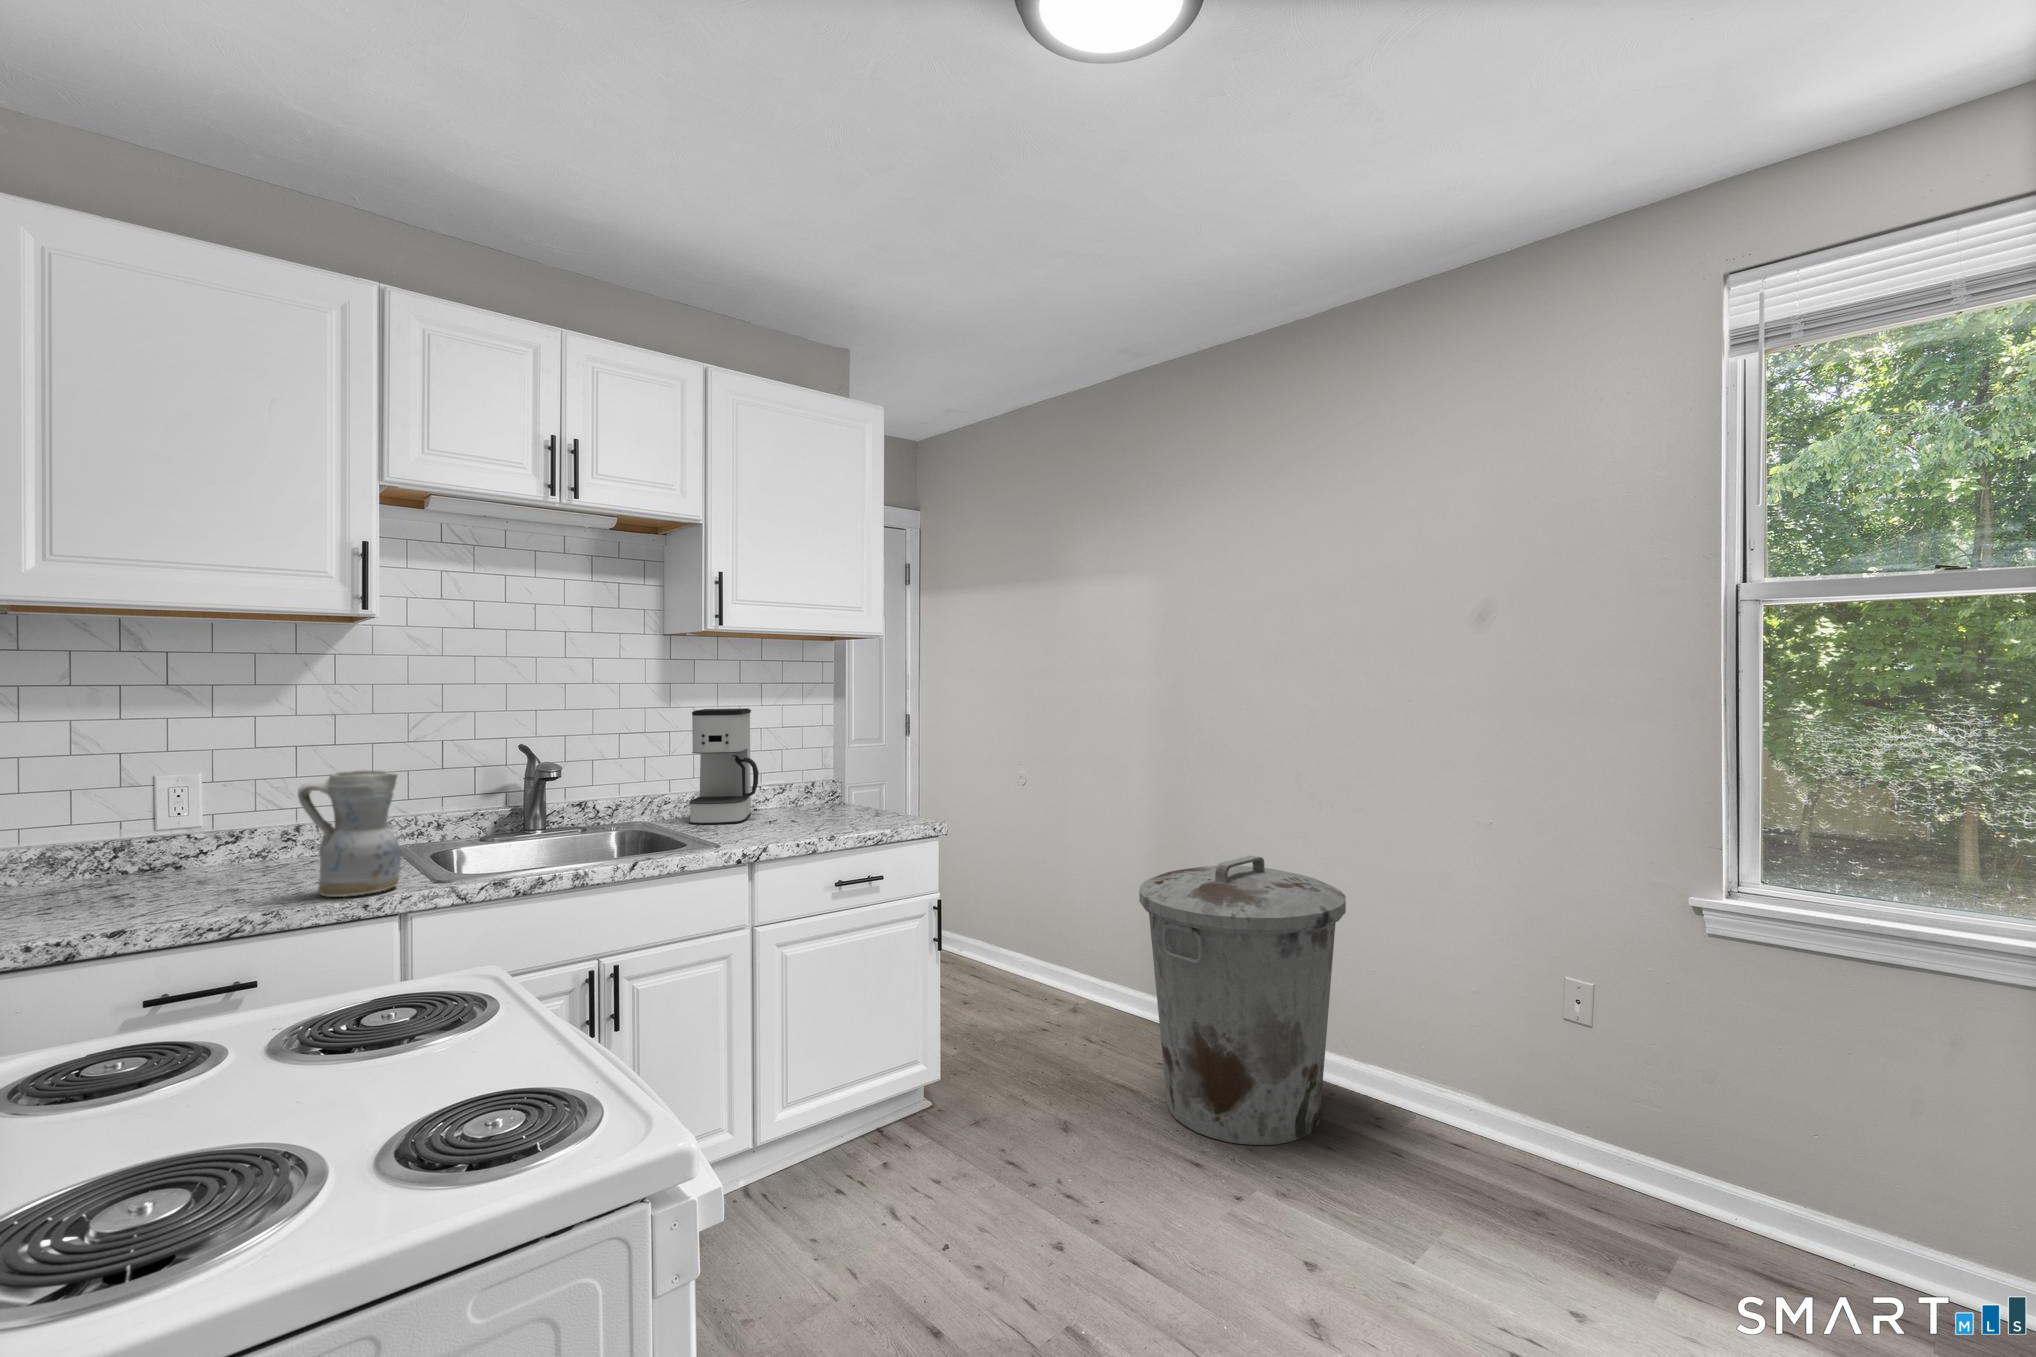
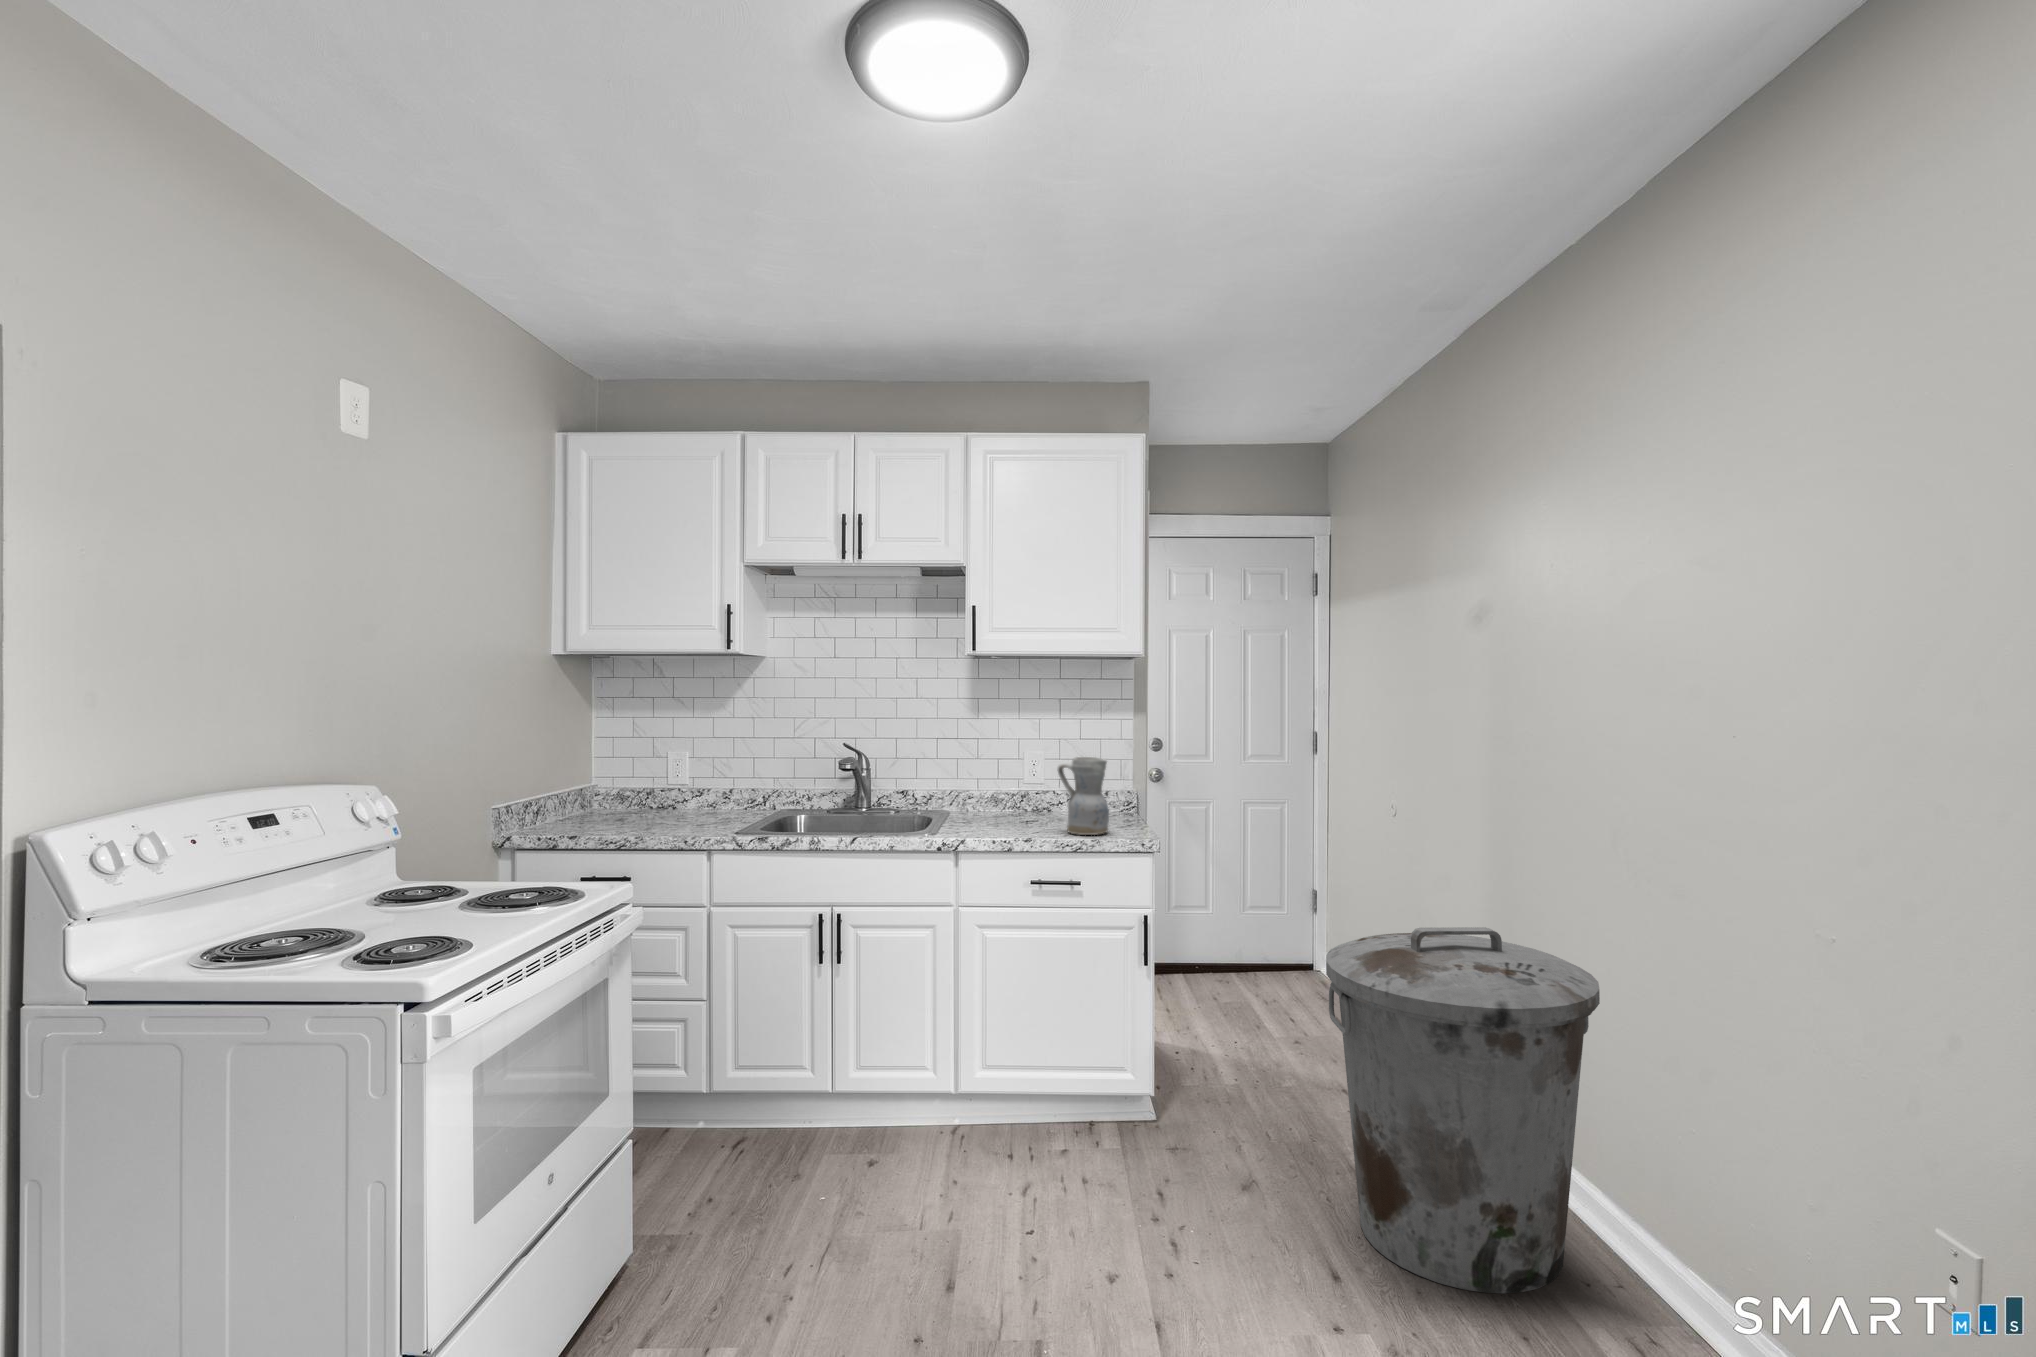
coffee maker: present [689,708,759,824] -> none [981,720,1043,821]
ceramic pitcher: present [298,770,401,897] -> present [1058,757,1109,835]

